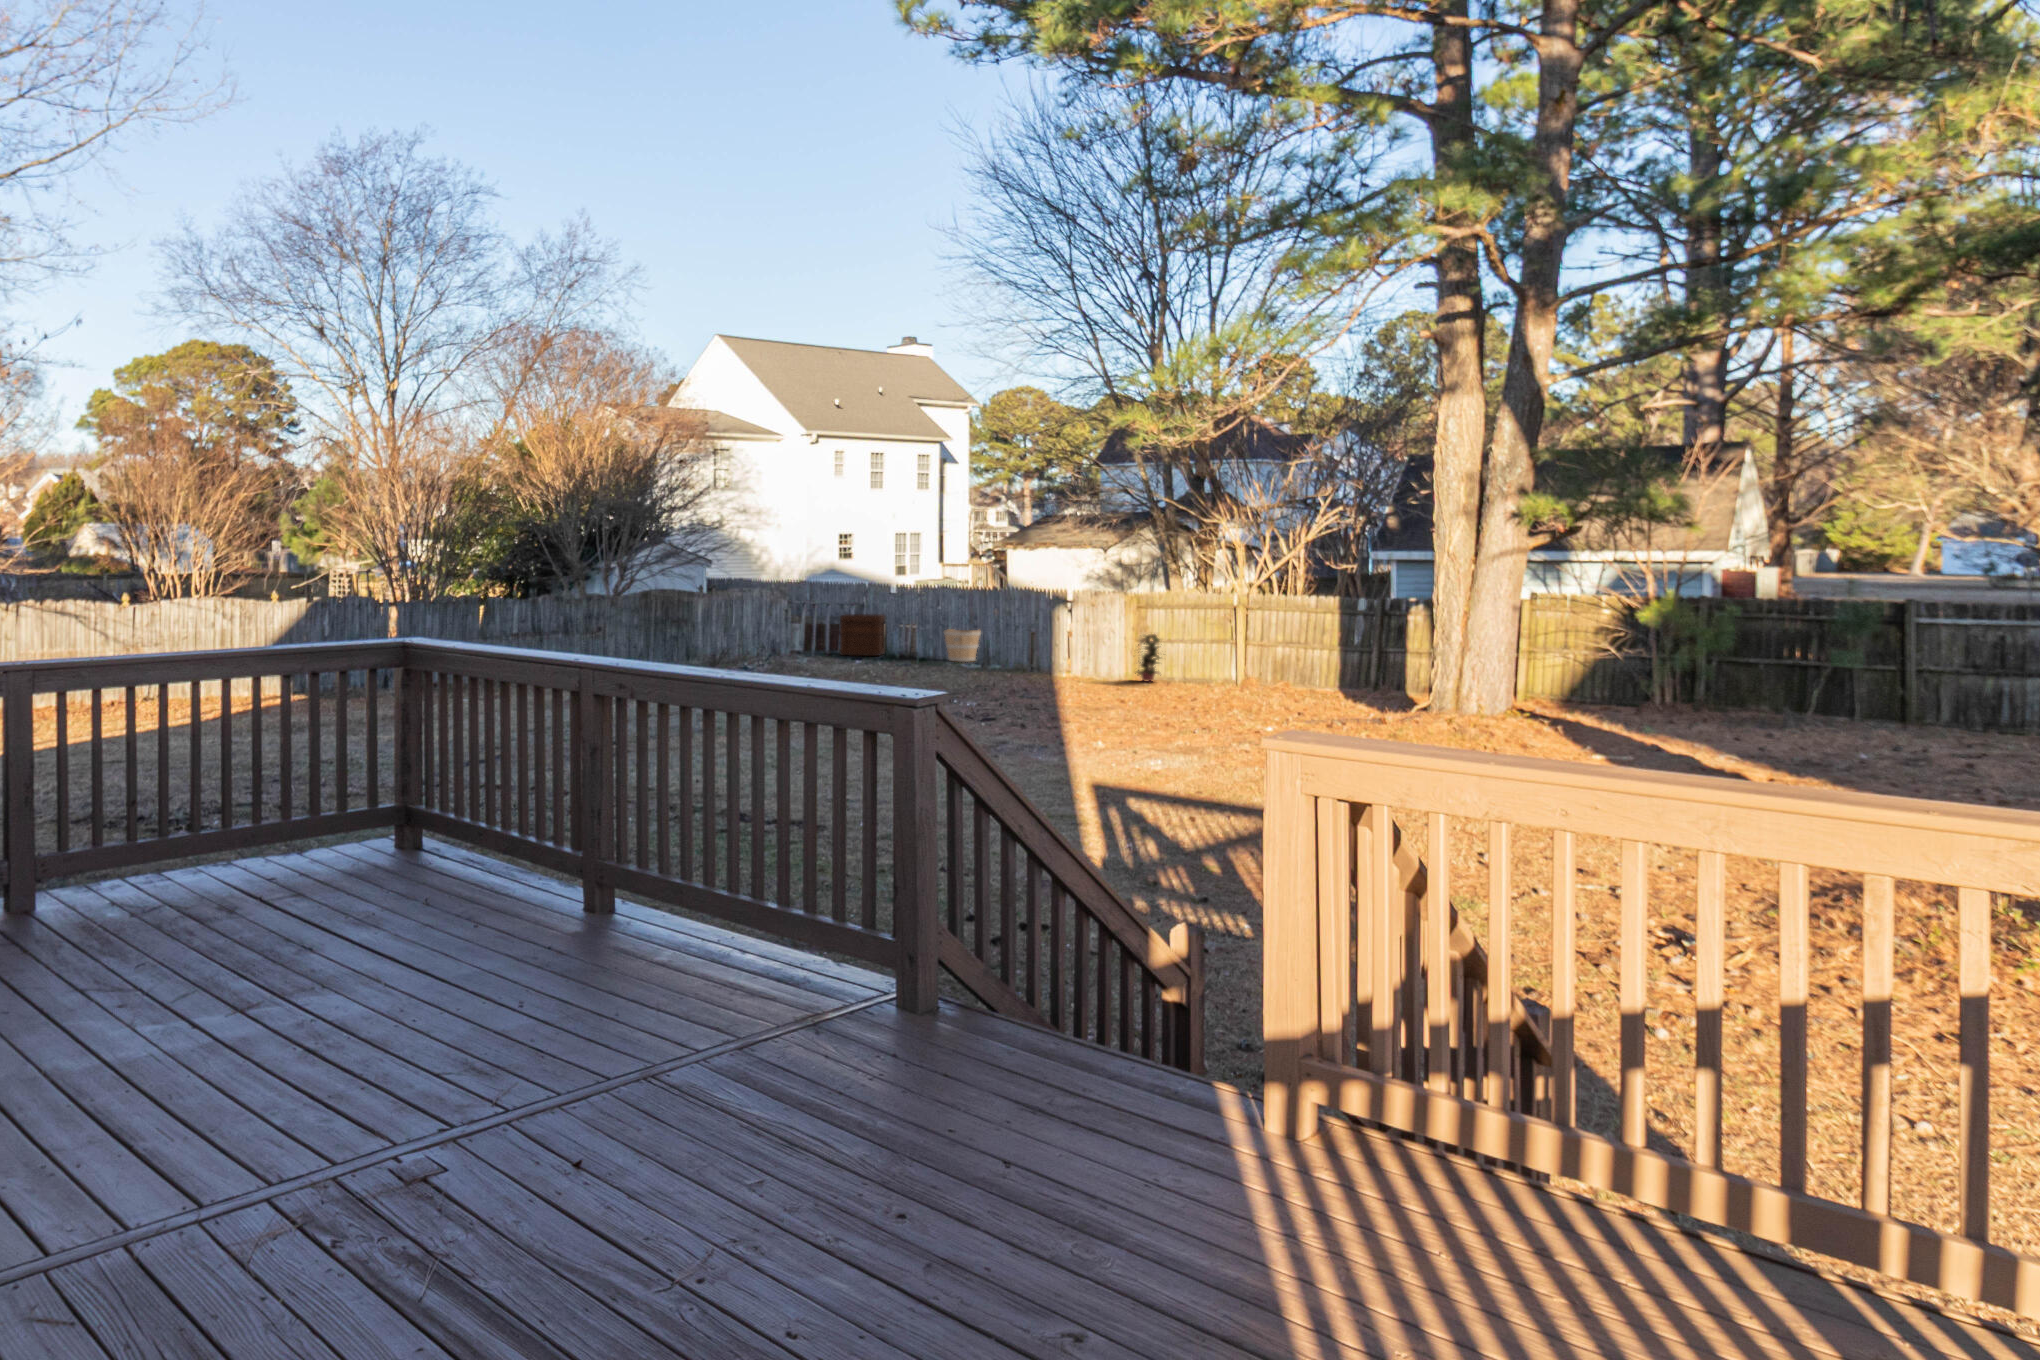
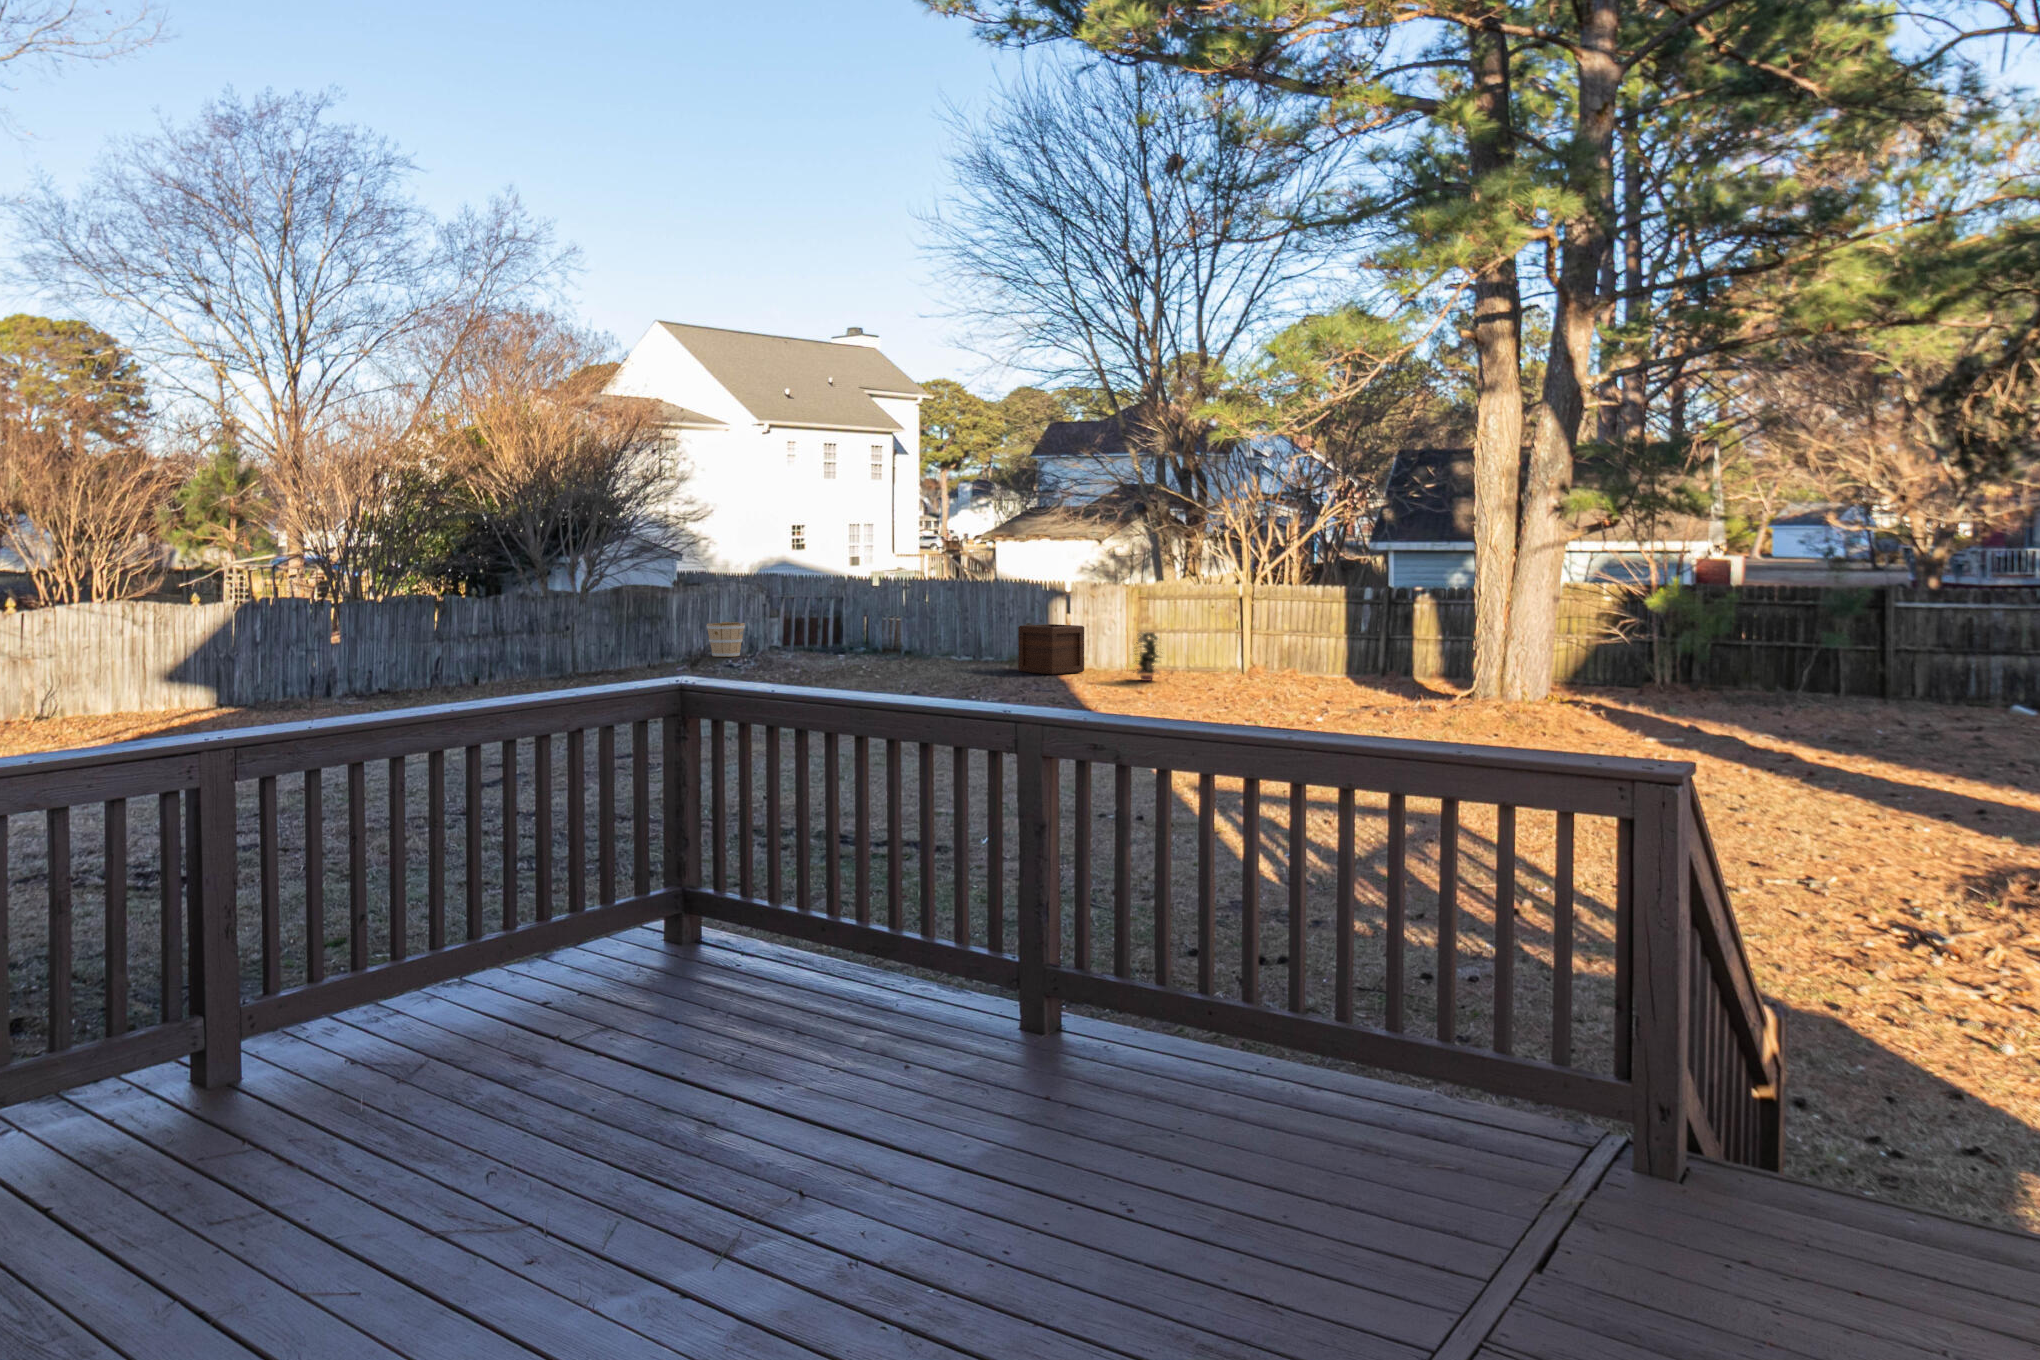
wooden crate: present [840,614,885,656] -> present [1018,624,1084,675]
wooden bucket: present [944,629,981,662] -> present [706,622,745,657]

